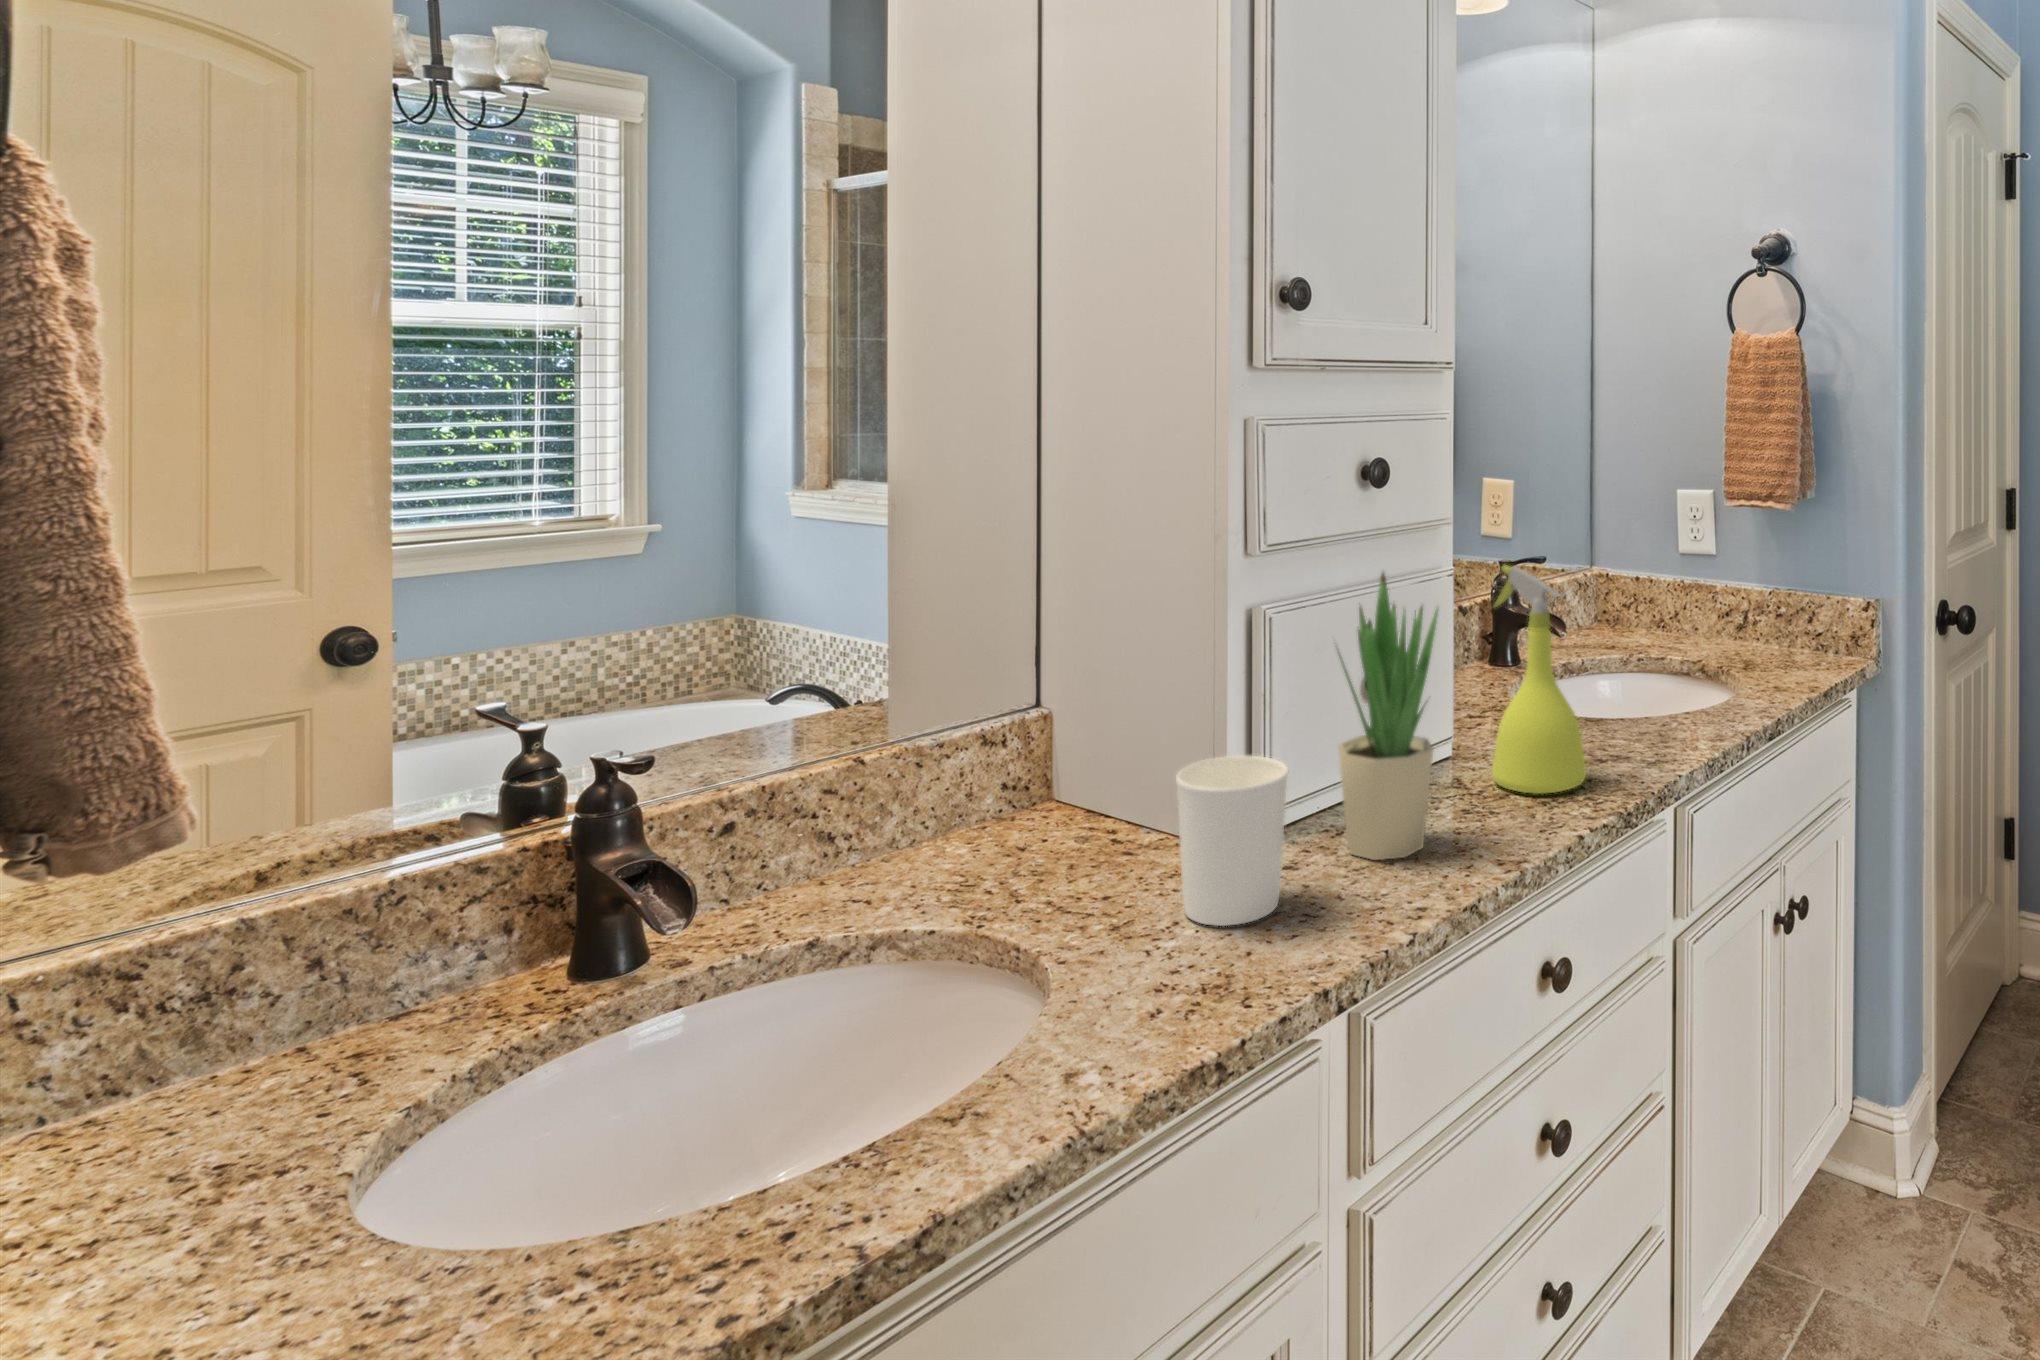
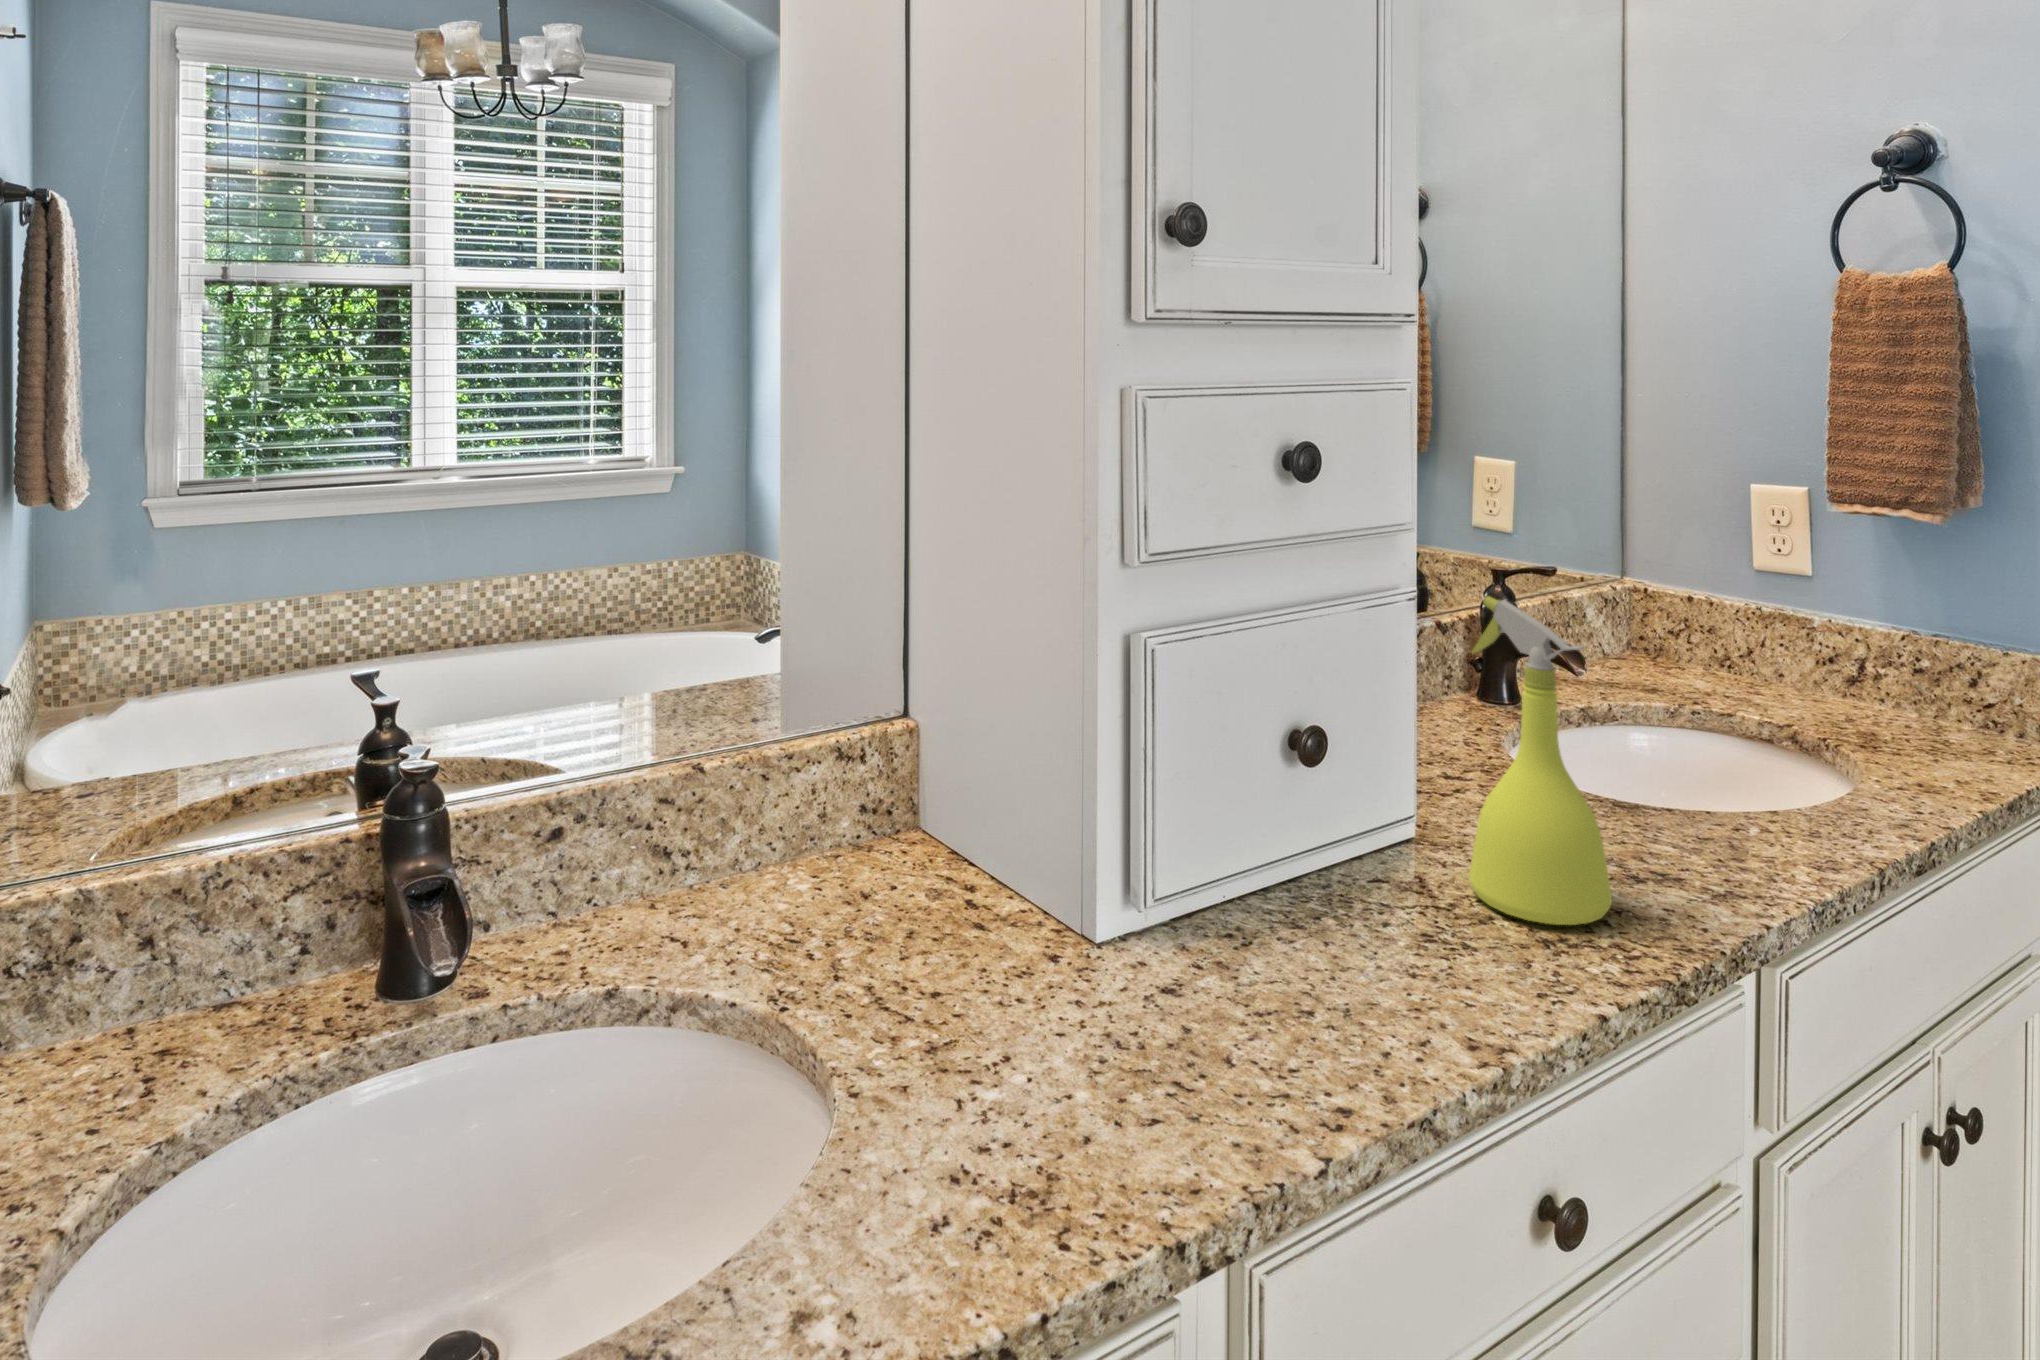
potted plant: present [1338,573,1438,860] -> none [1233,604,1383,1005]
candle holder: present [1176,756,1288,926] -> none [1008,838,1155,1080]

